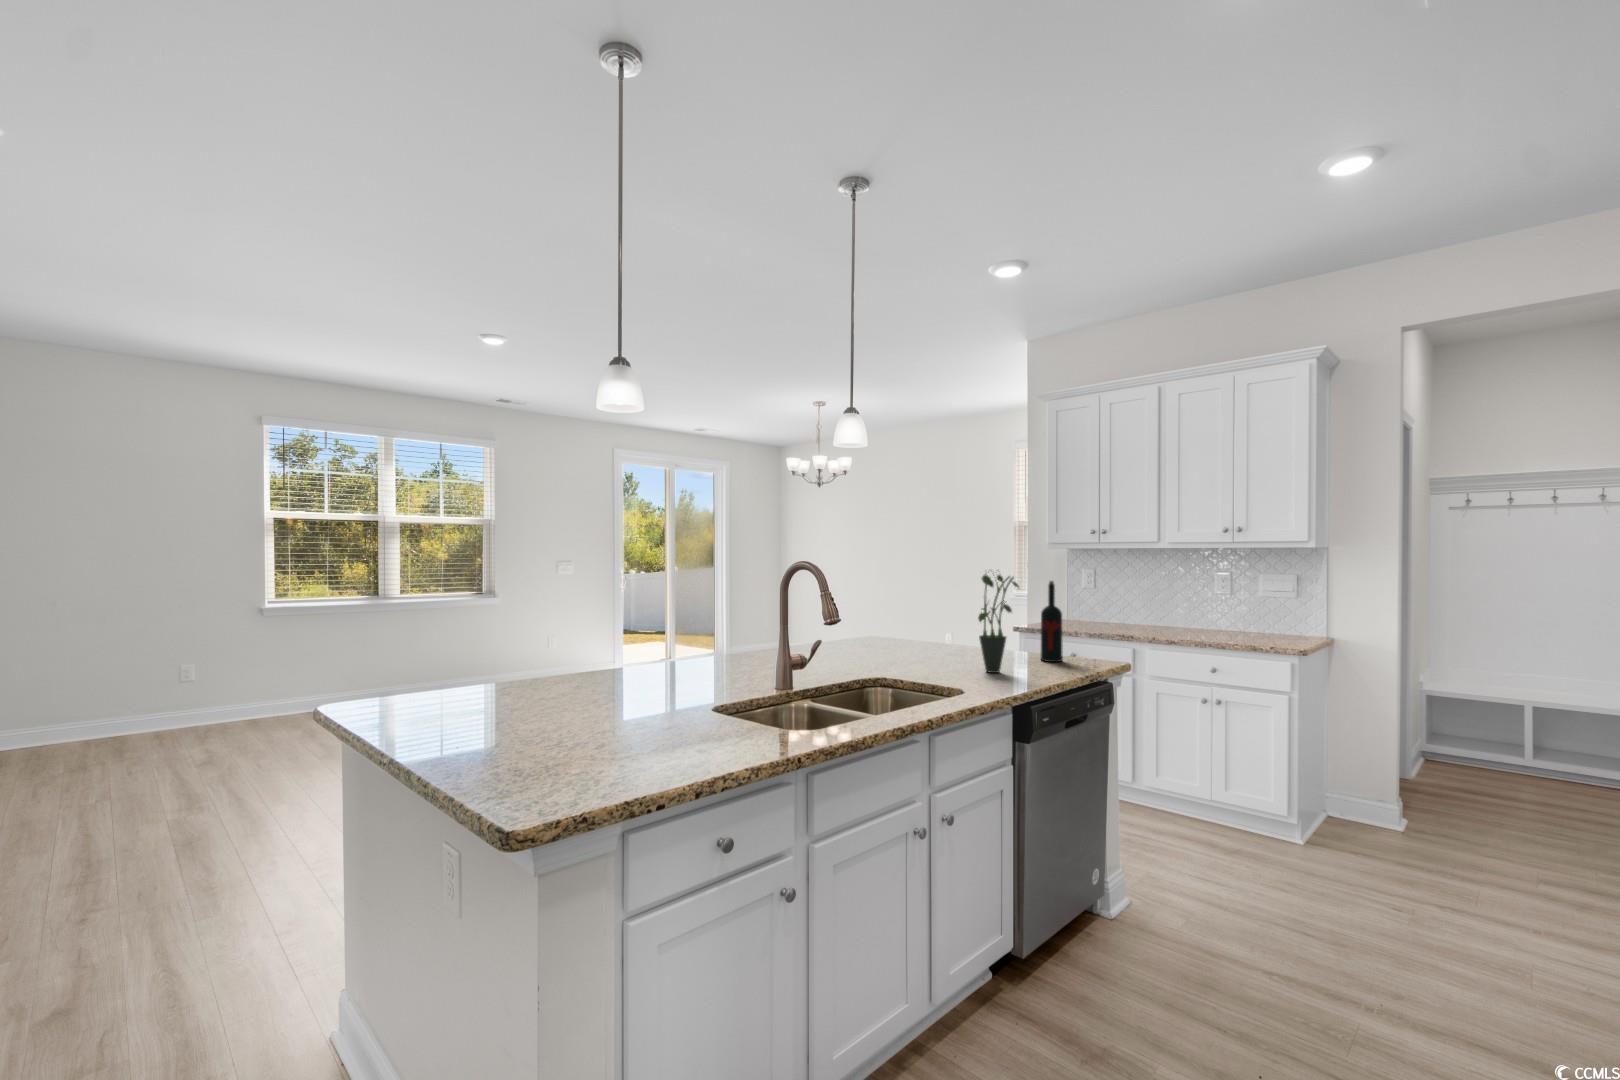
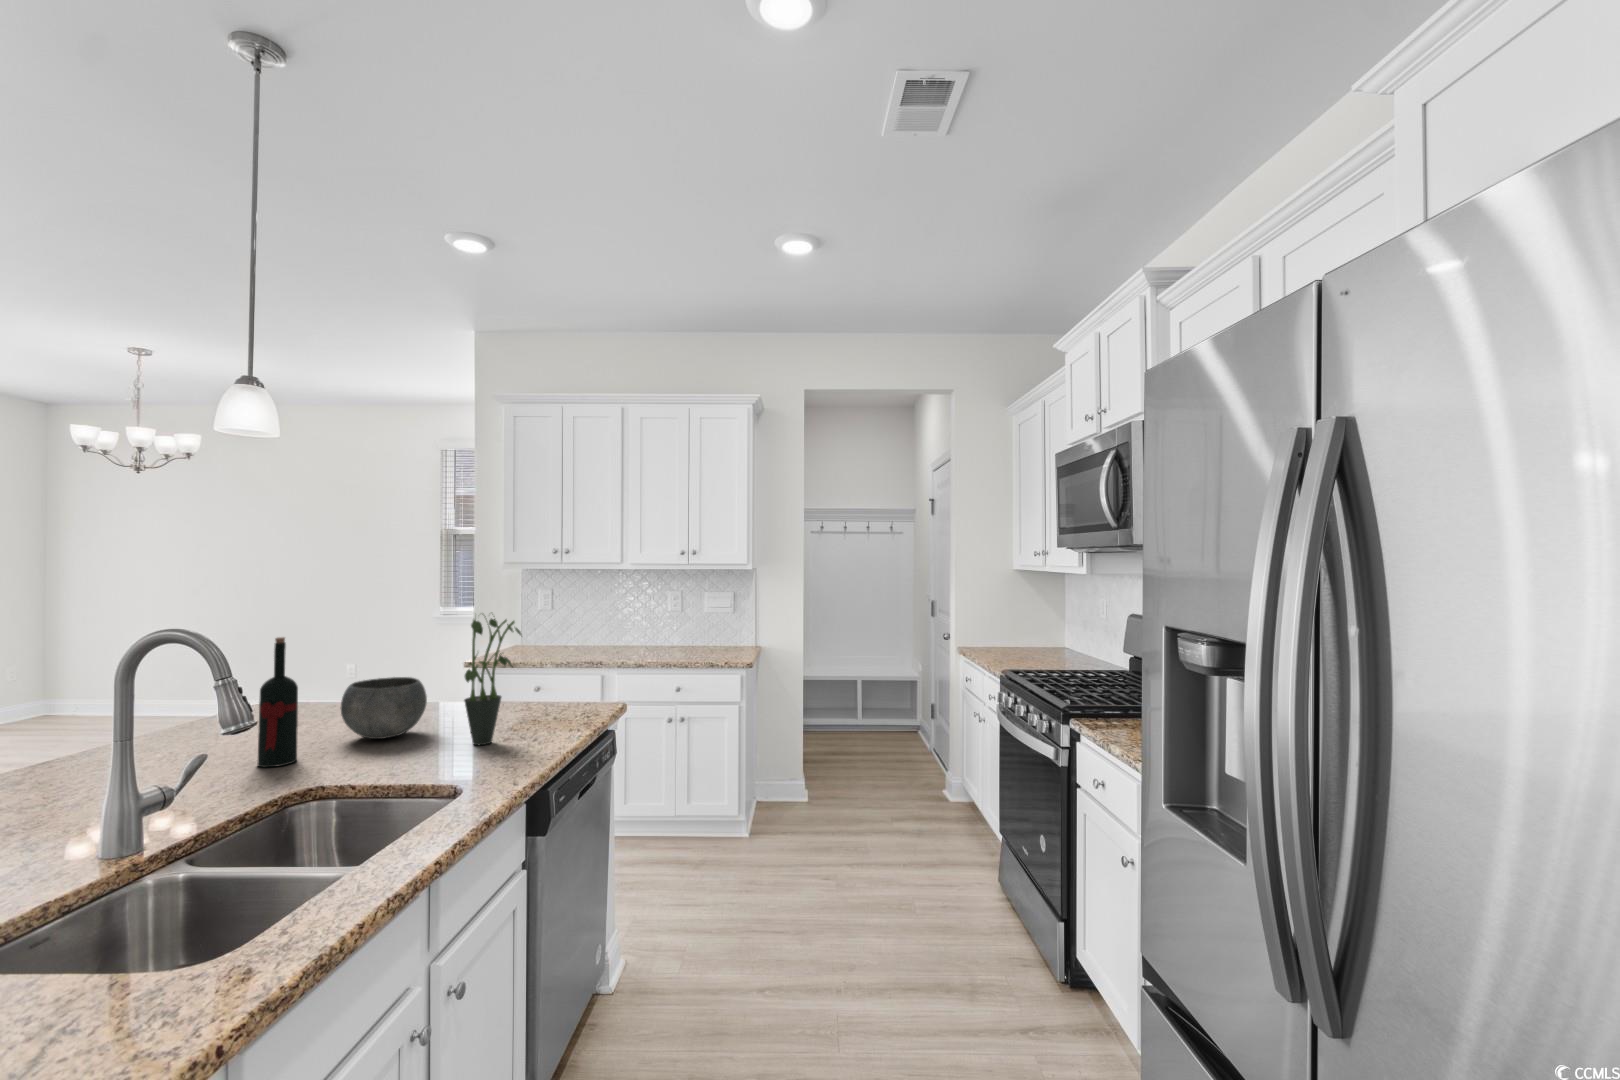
wine bottle: present [1041,581,1062,662] -> present [258,637,298,767]
bowl: none [904,618,959,661] -> present [341,677,427,739]

